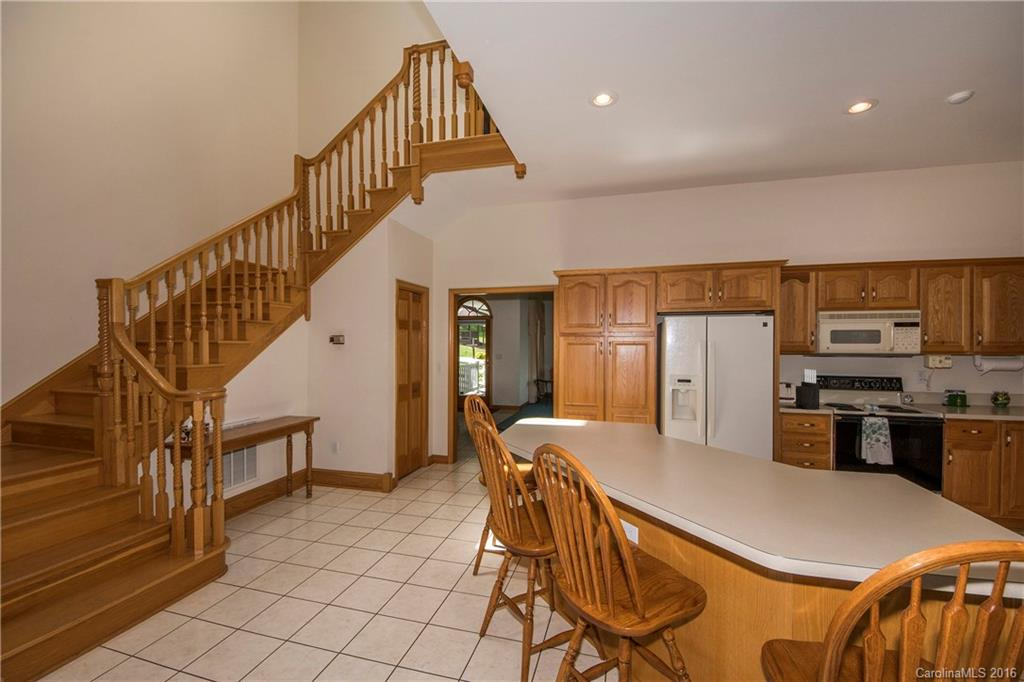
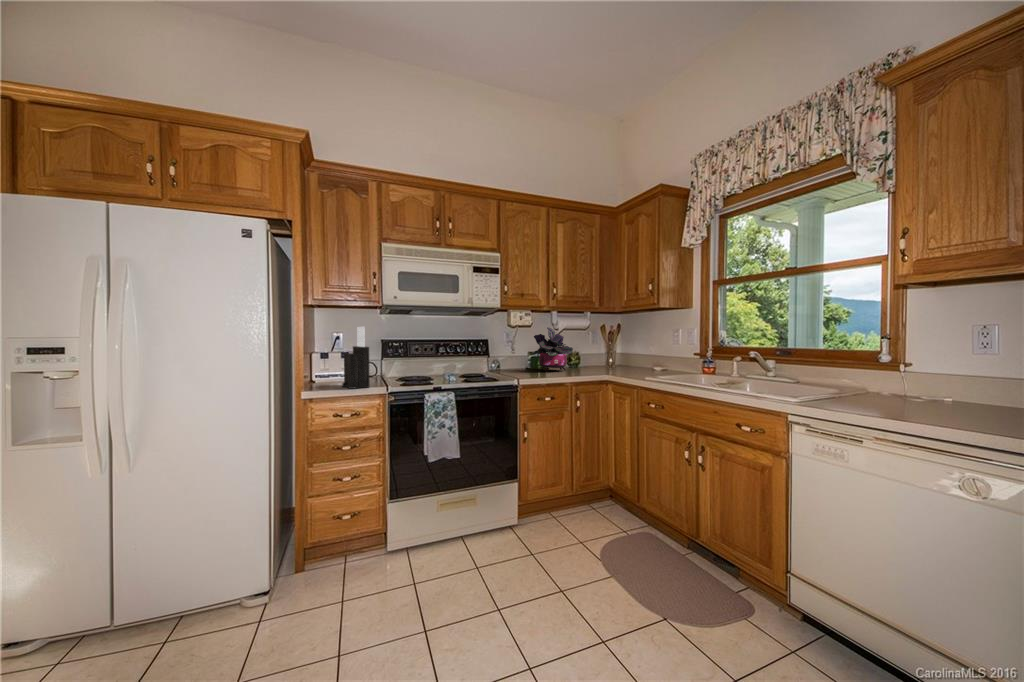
potted plant: none [952,369,1001,409] -> present [534,327,573,370]

